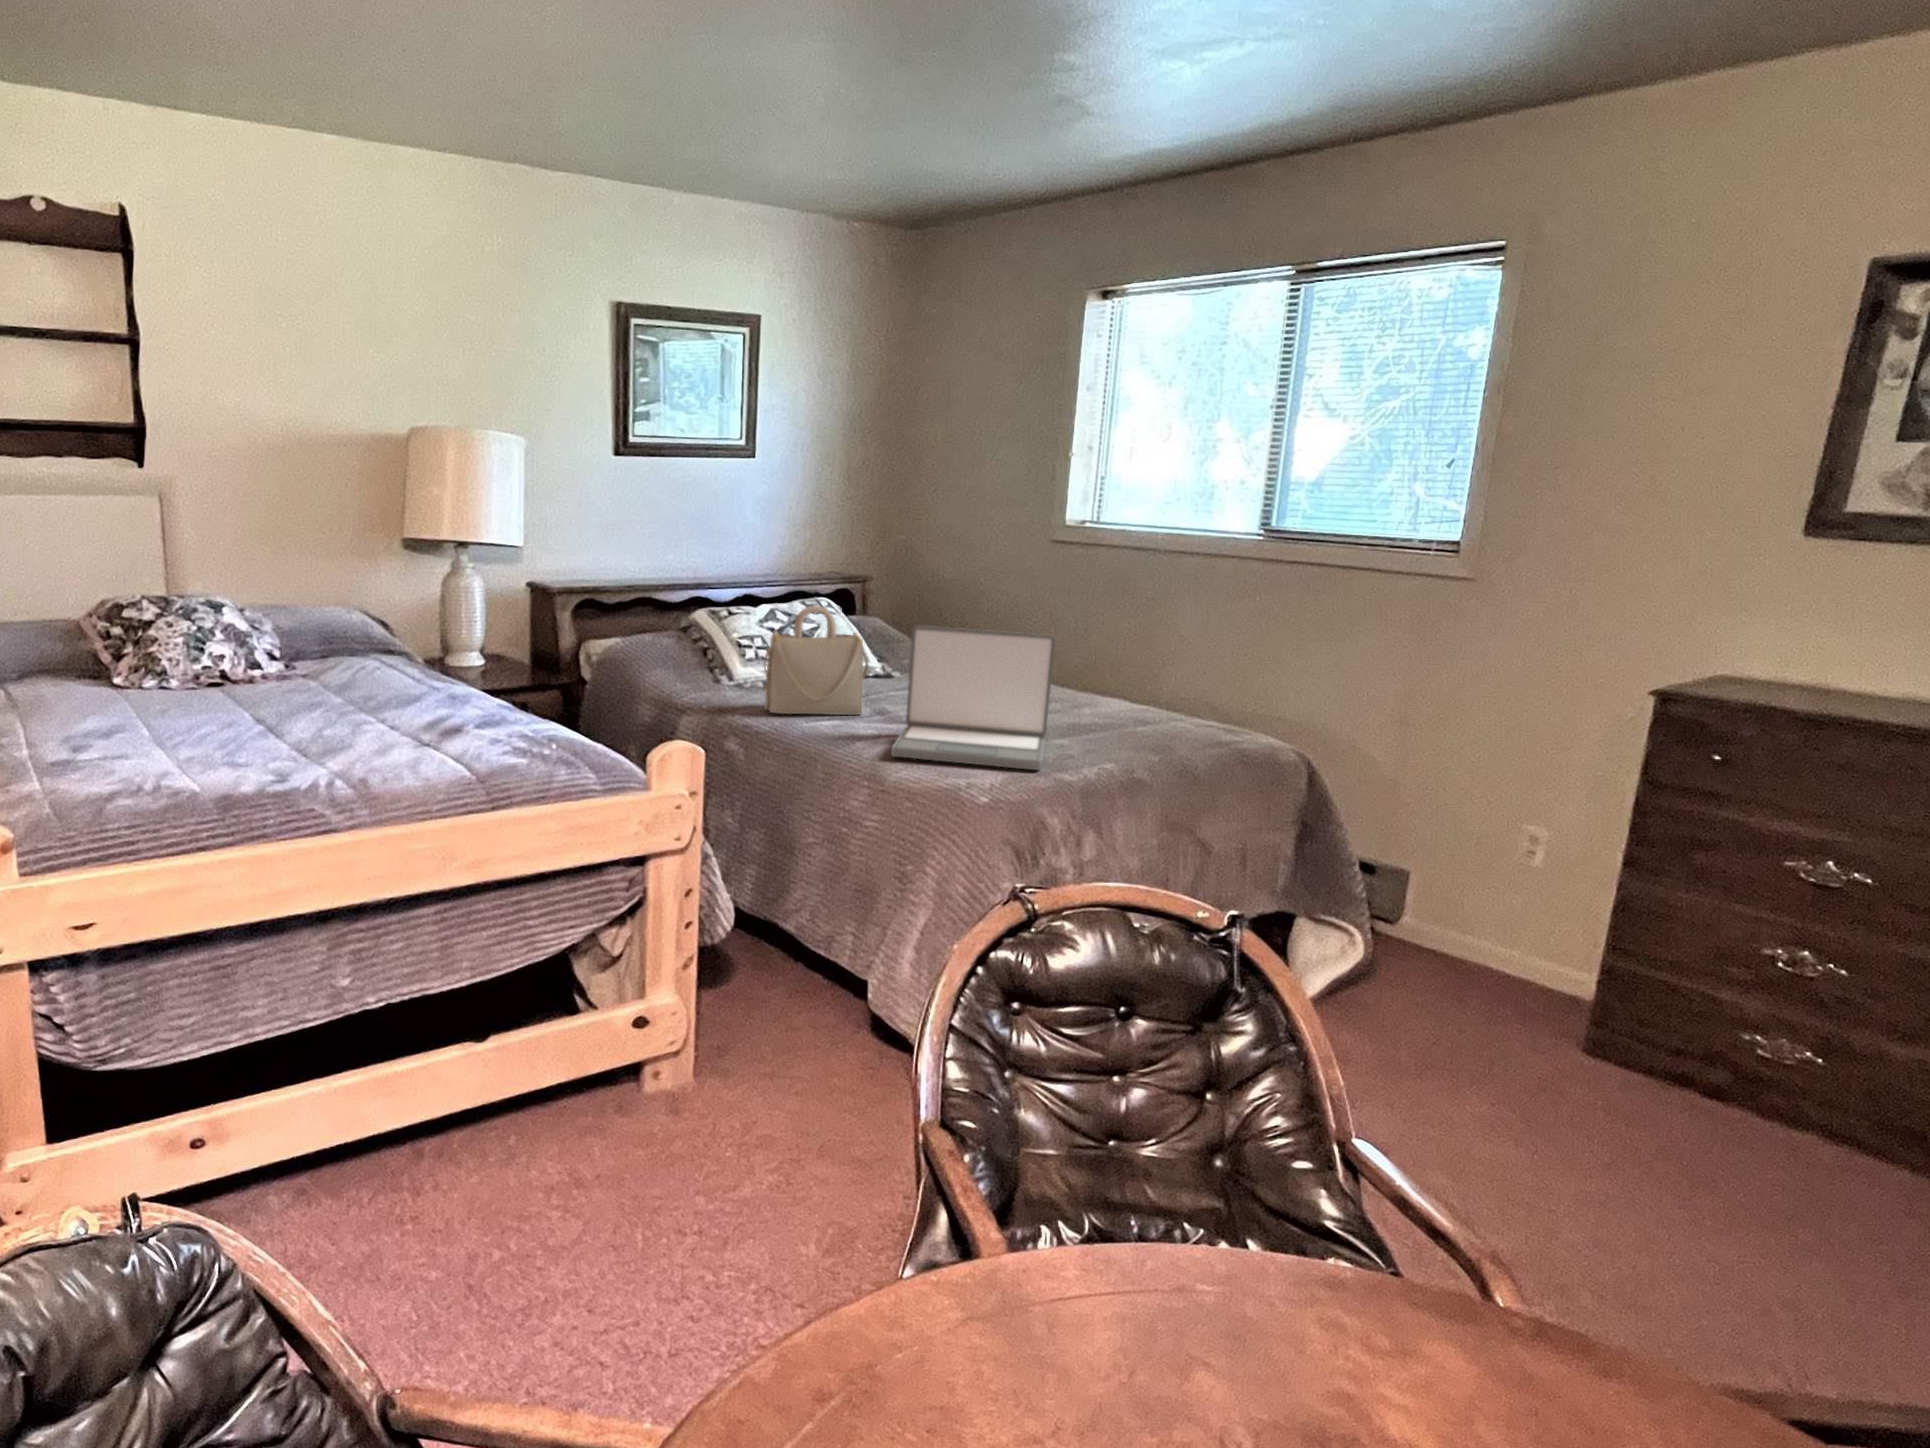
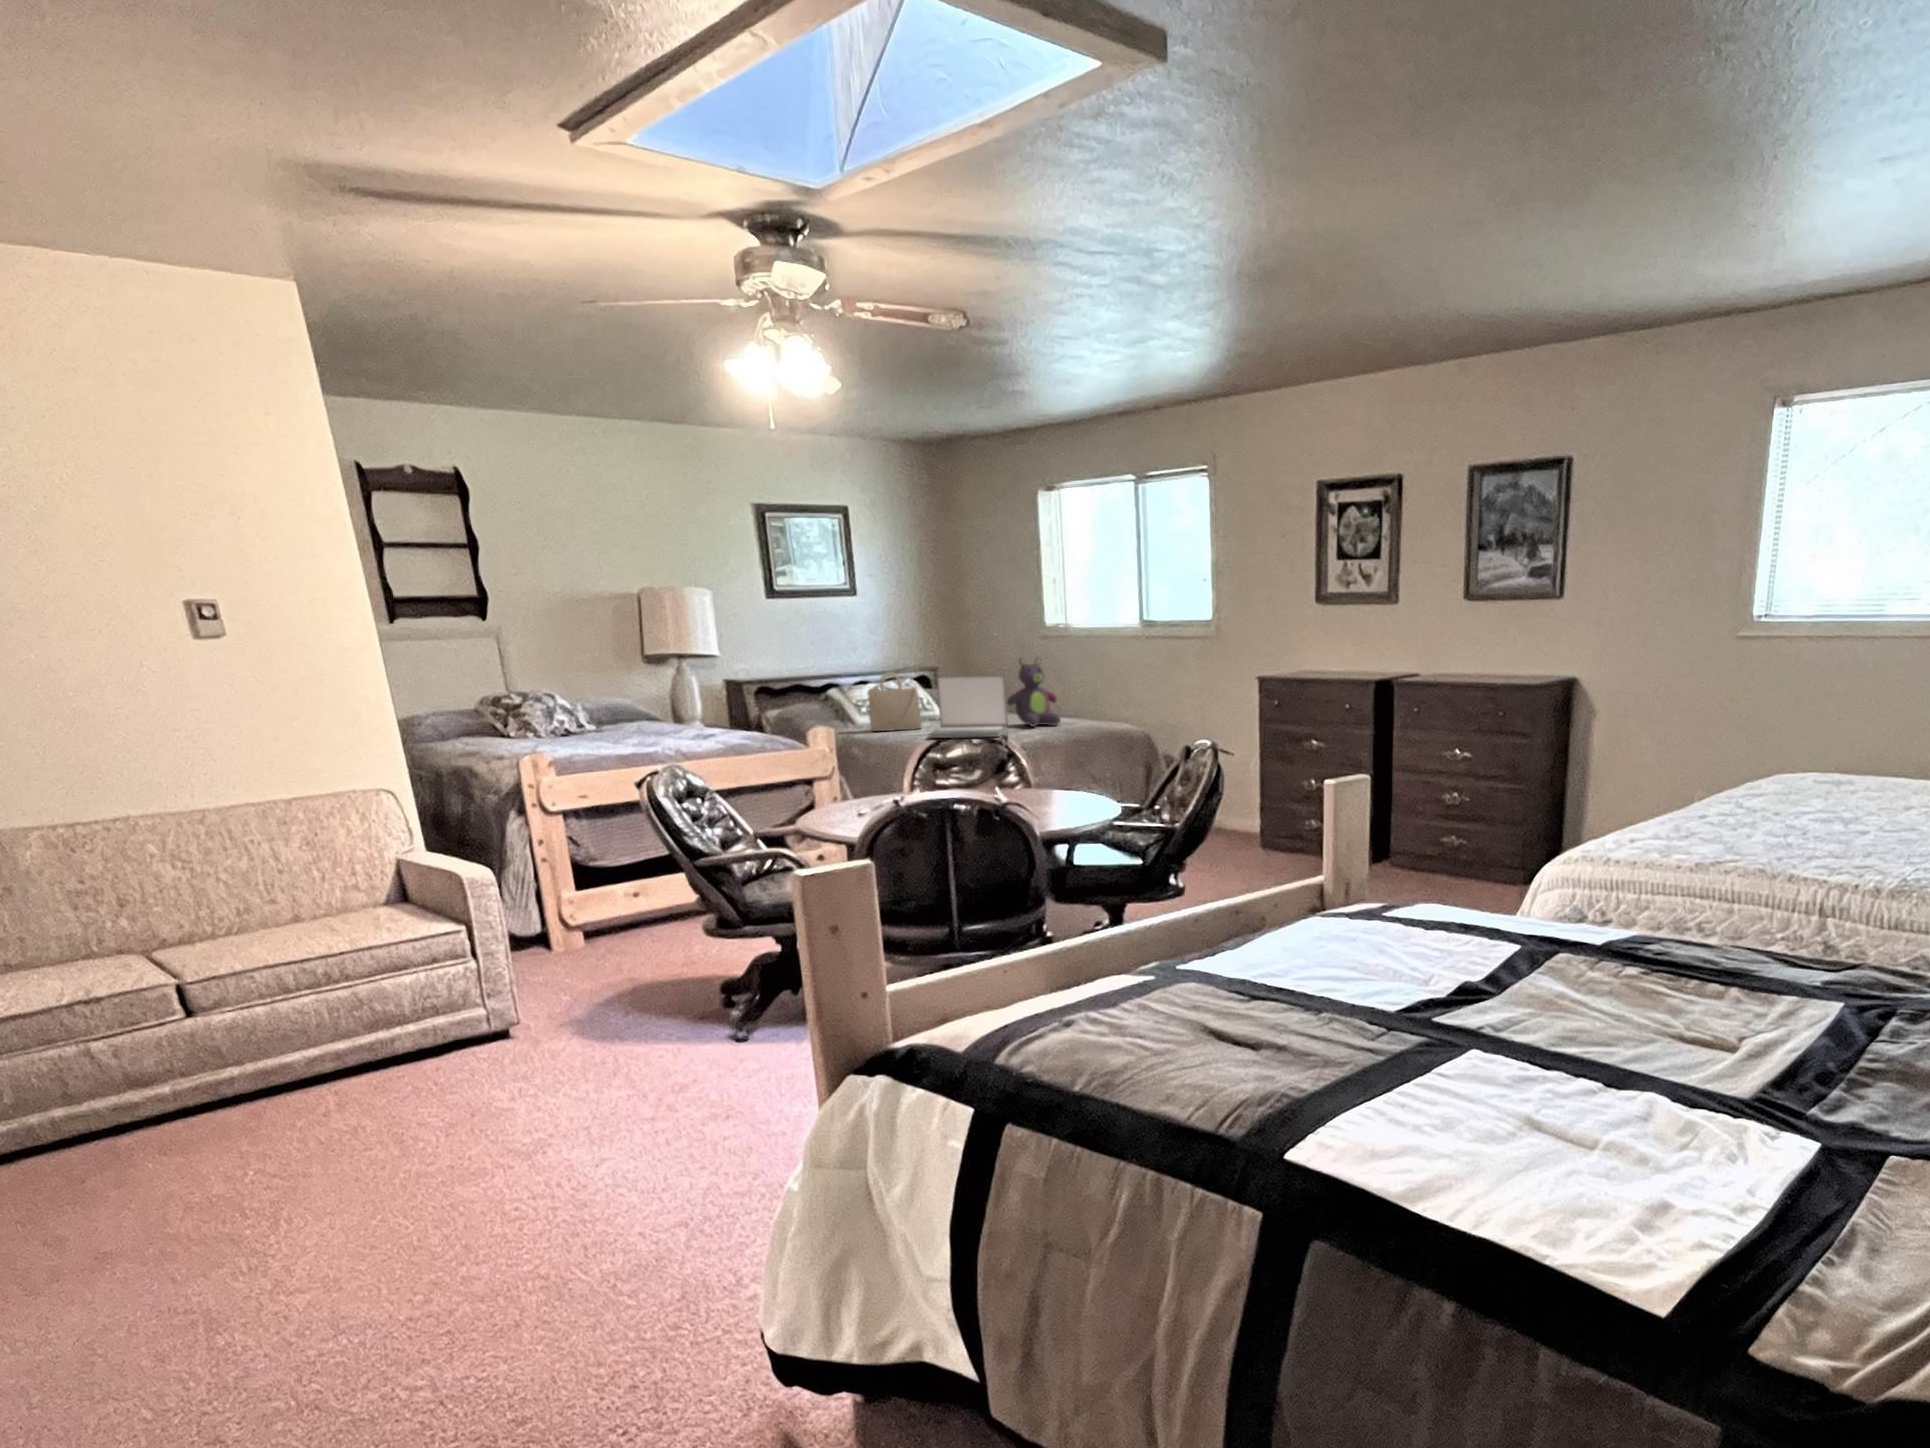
stuffed bear: none [1041,599,1149,739] -> present [1007,658,1061,727]

